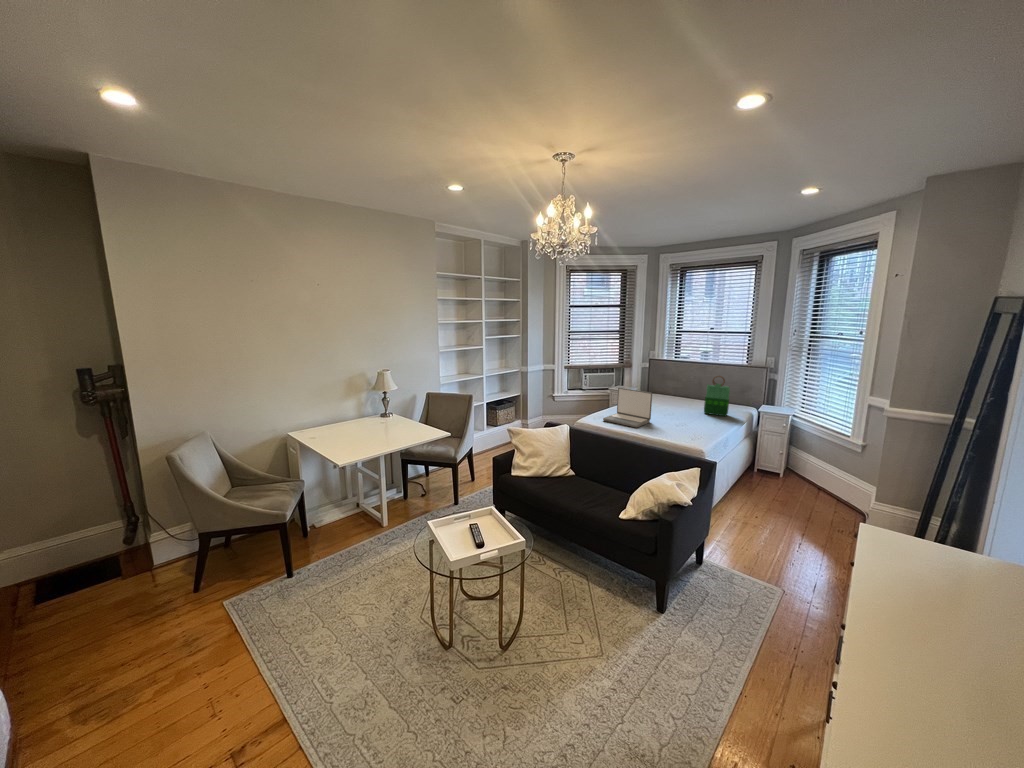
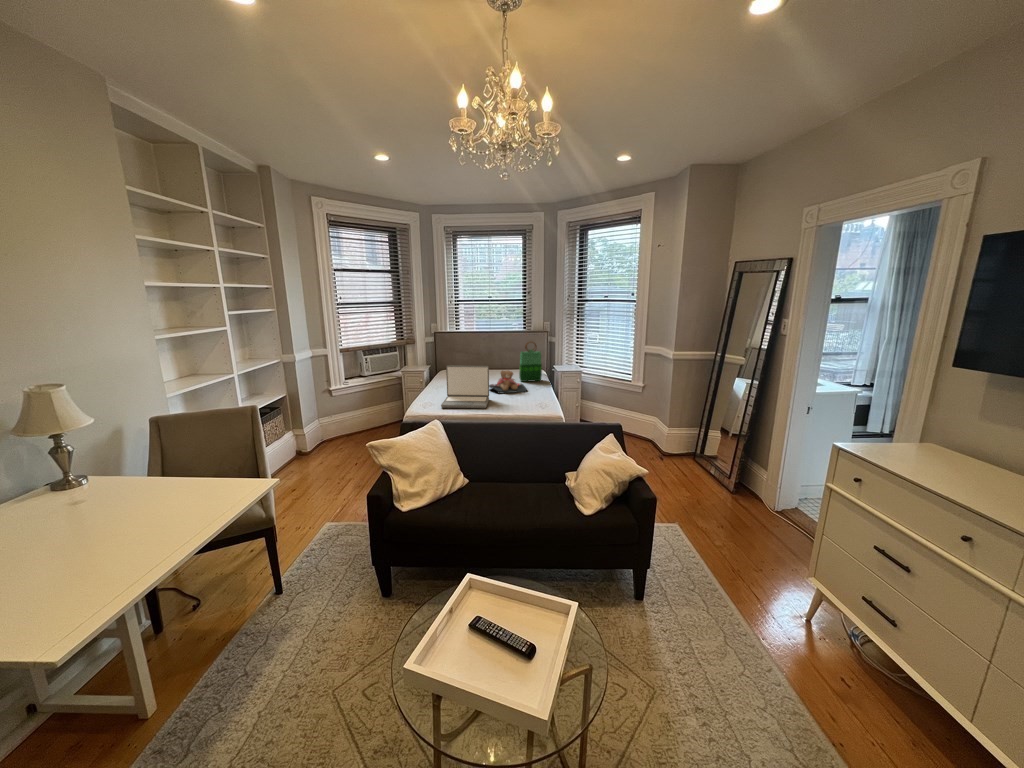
teddy bear: none [661,399,698,423] -> present [489,370,527,394]

